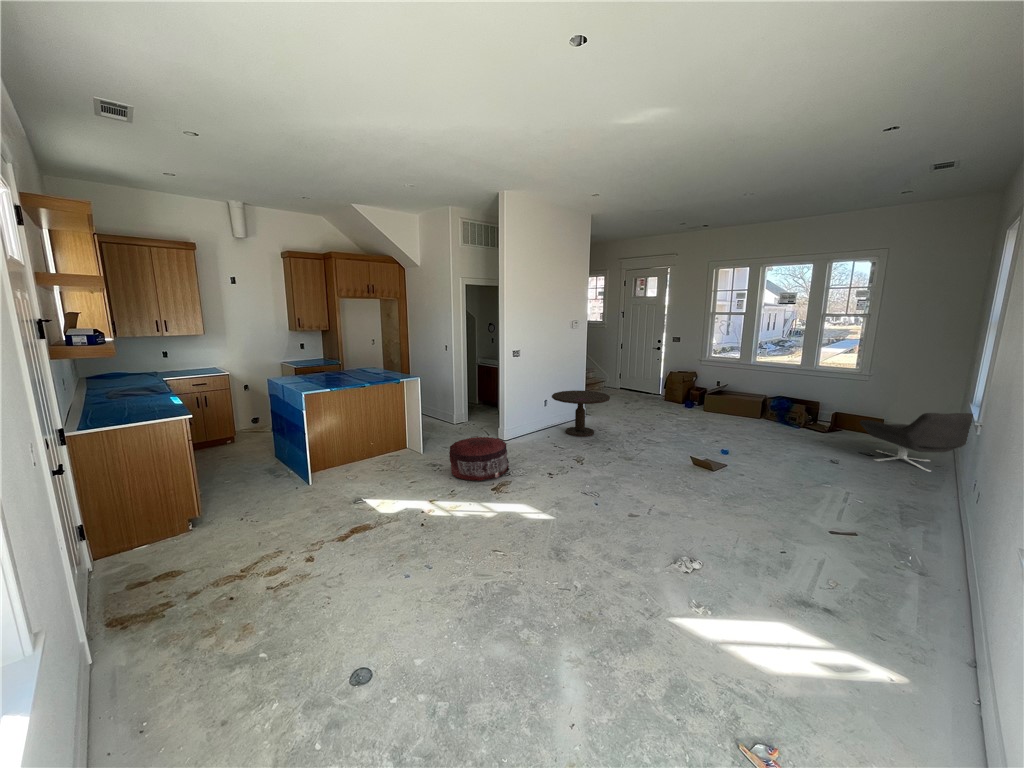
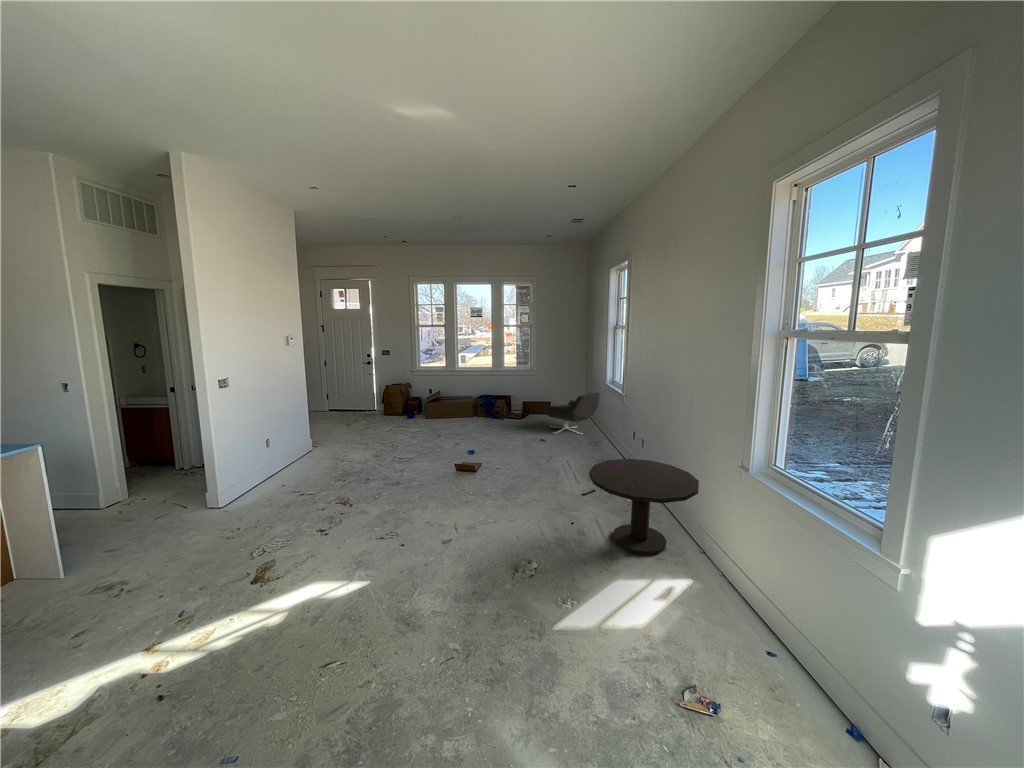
side table: present [552,390,610,437] -> present [589,459,699,555]
pouf: present [449,437,509,481] -> none [142,504,261,589]

